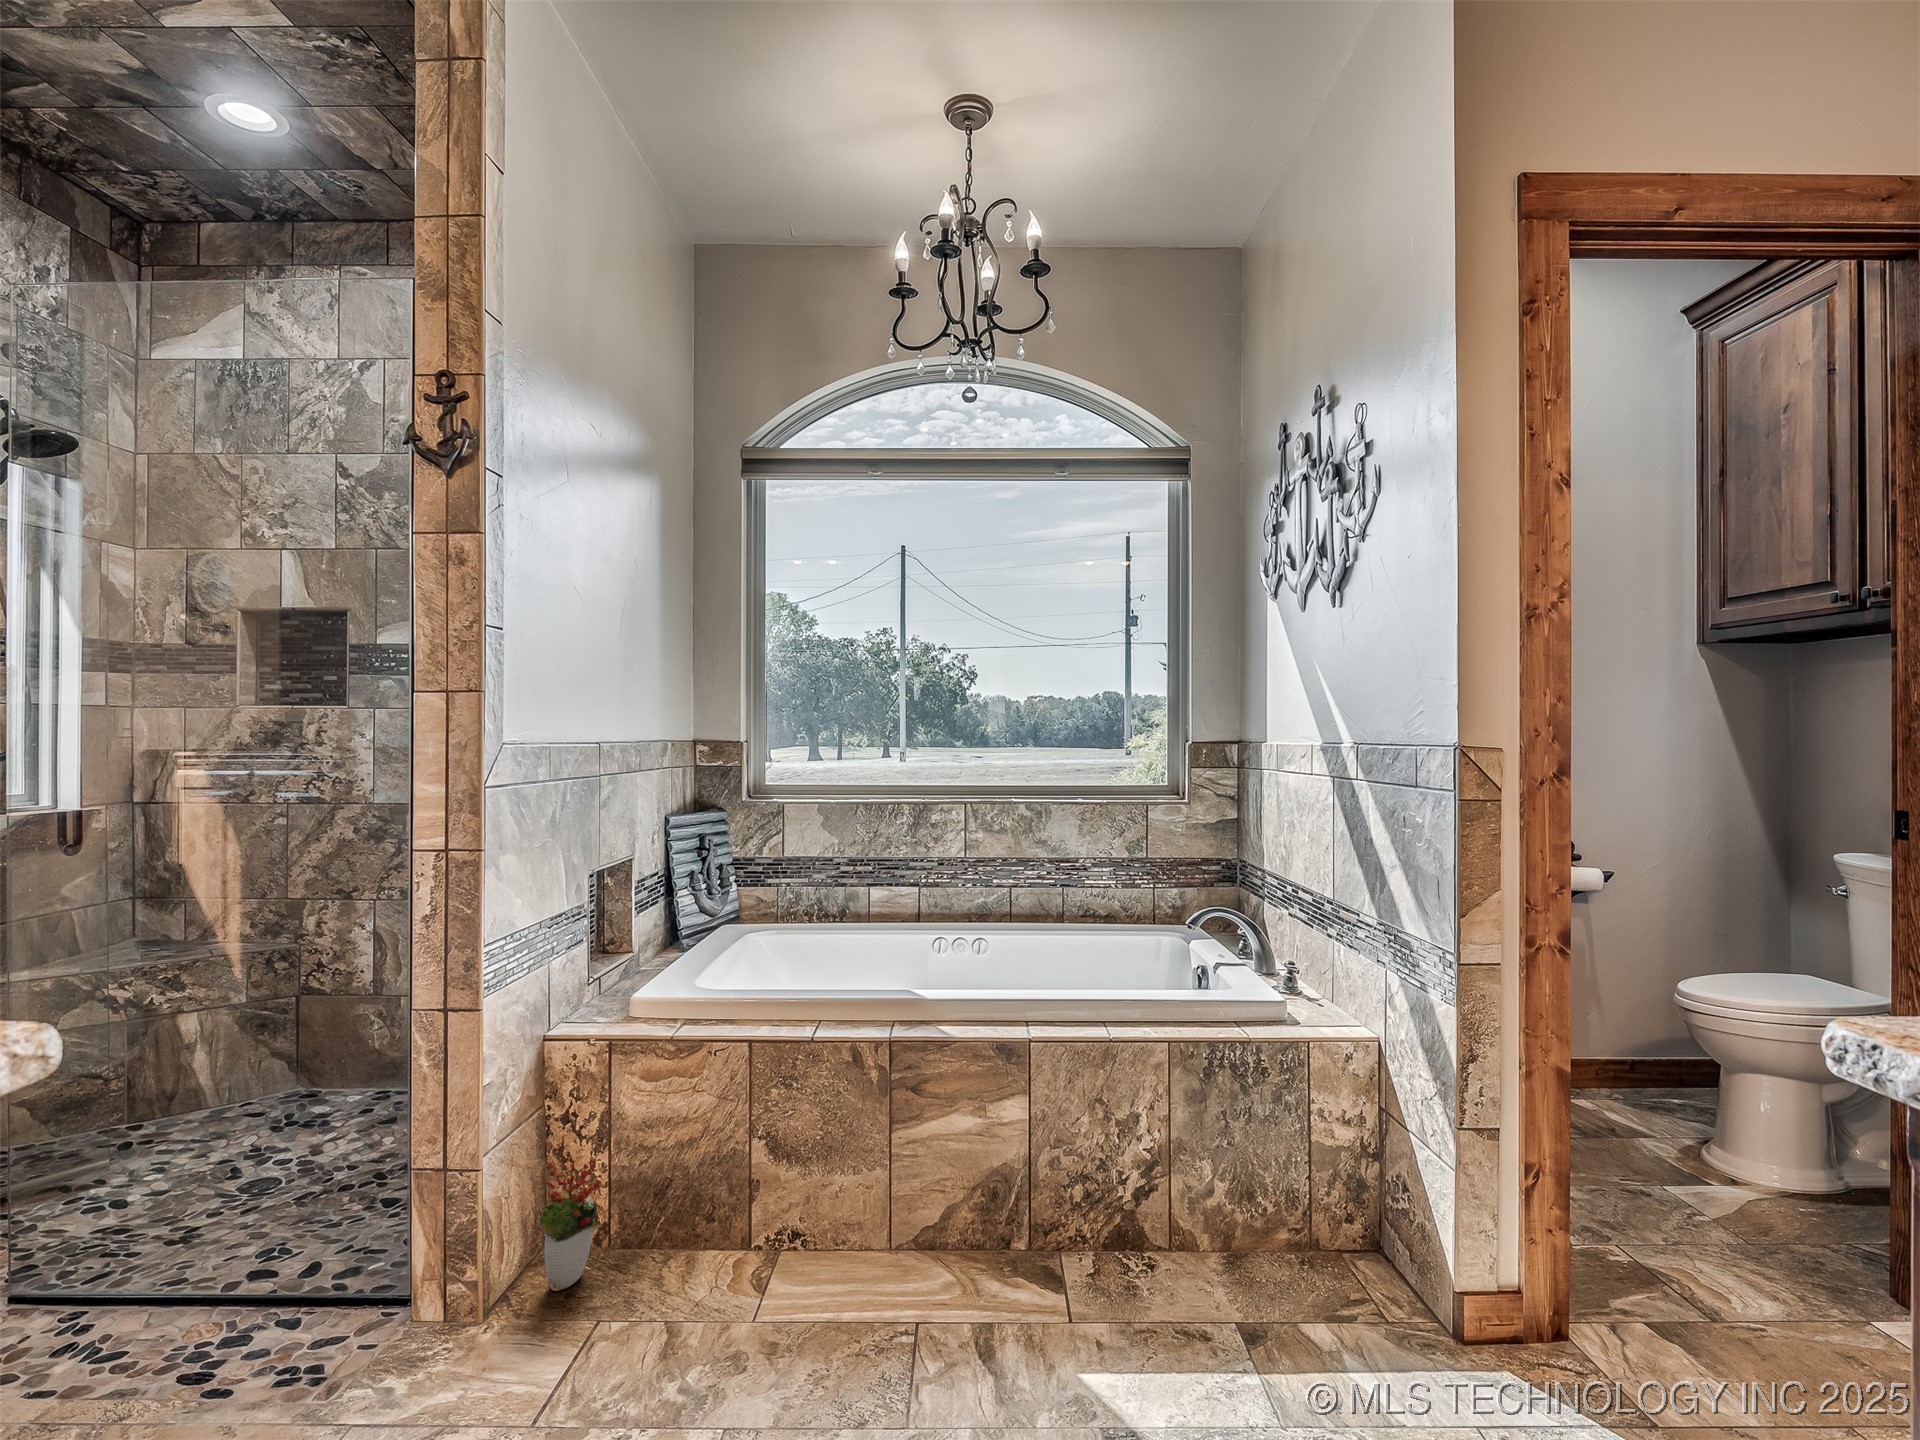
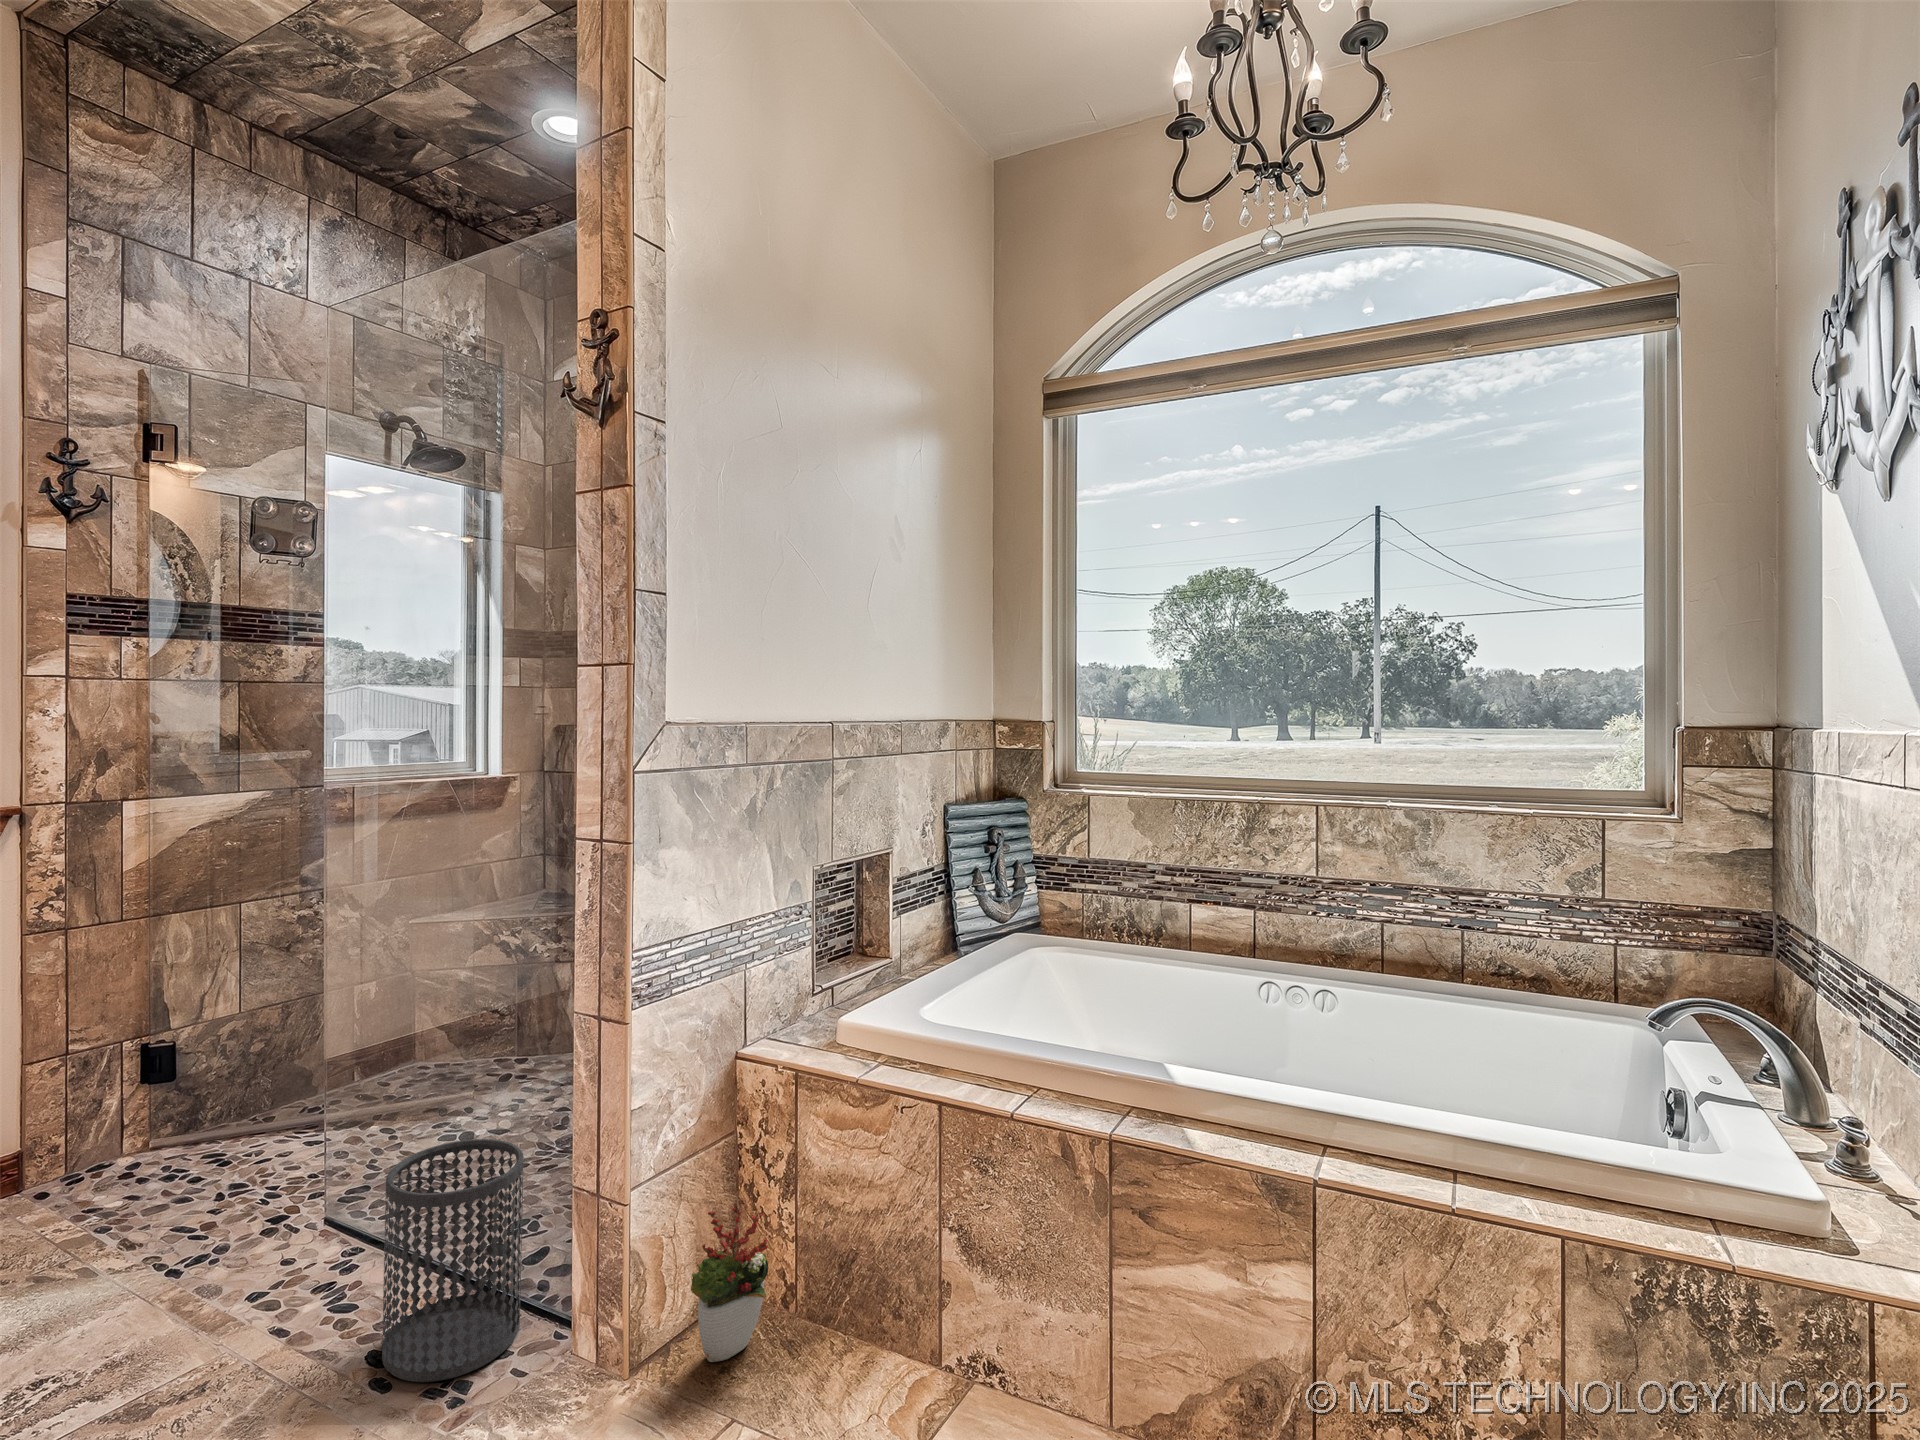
wastebasket: none [221,1146,357,1367] -> present [382,1139,524,1382]

